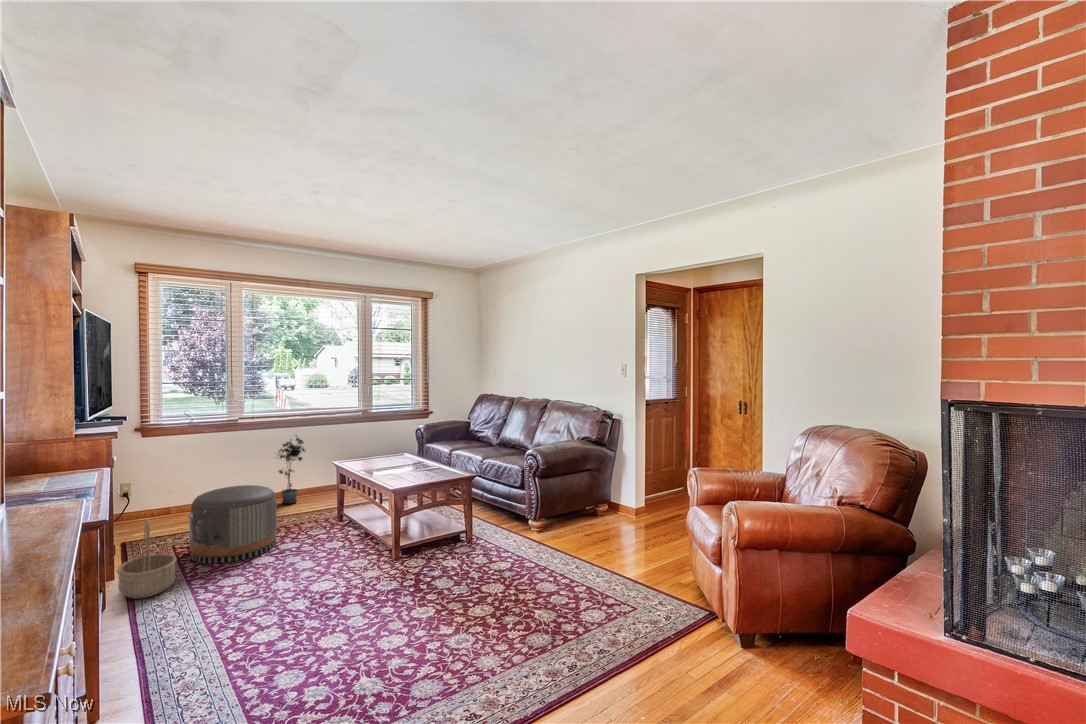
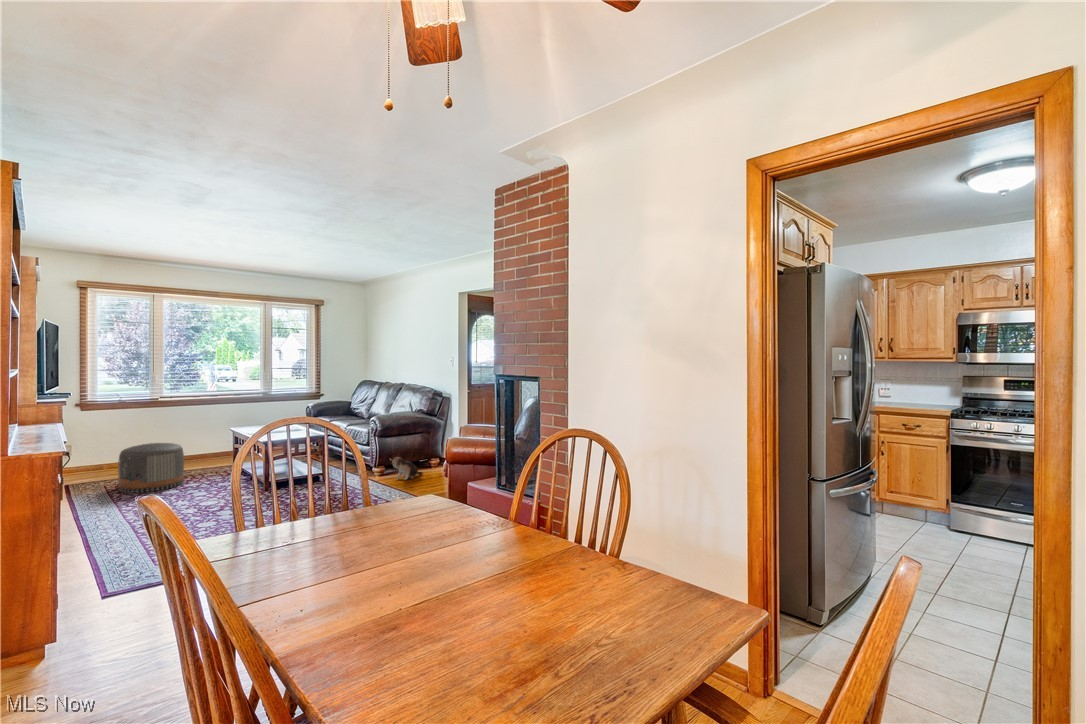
potted plant: present [278,436,305,504] -> none [188,411,215,462]
plush toy: none [567,510,604,545] -> present [390,457,422,480]
basket: present [117,519,177,599] -> none [66,459,108,509]

